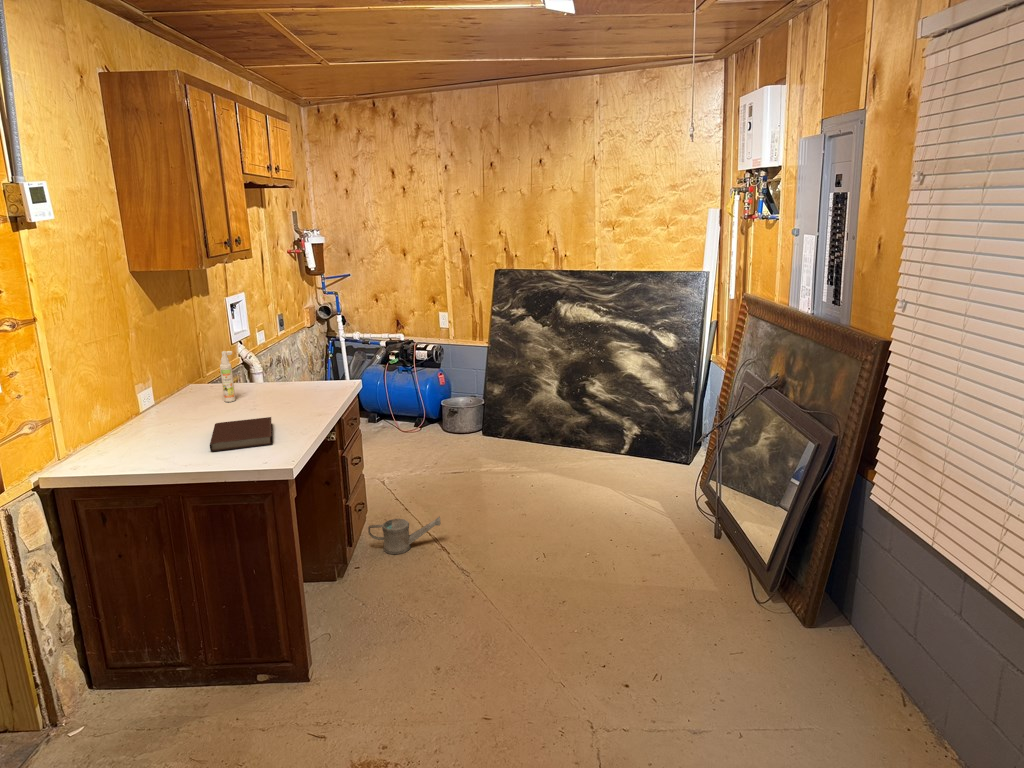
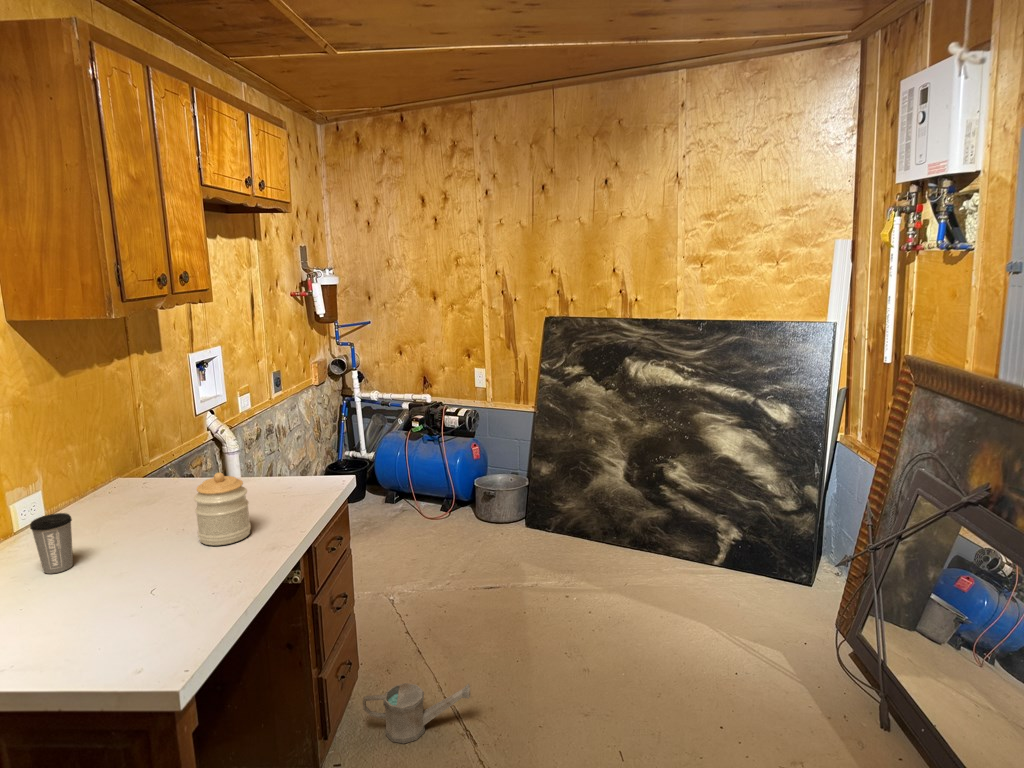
spray bottle: present [220,351,235,402] -> none [137,442,162,519]
jar: none [264,367,299,412] -> present [194,472,251,545]
coffee cup: none [170,390,194,426] -> present [30,513,73,574]
notebook: present [210,417,272,451] -> none [53,564,193,648]

